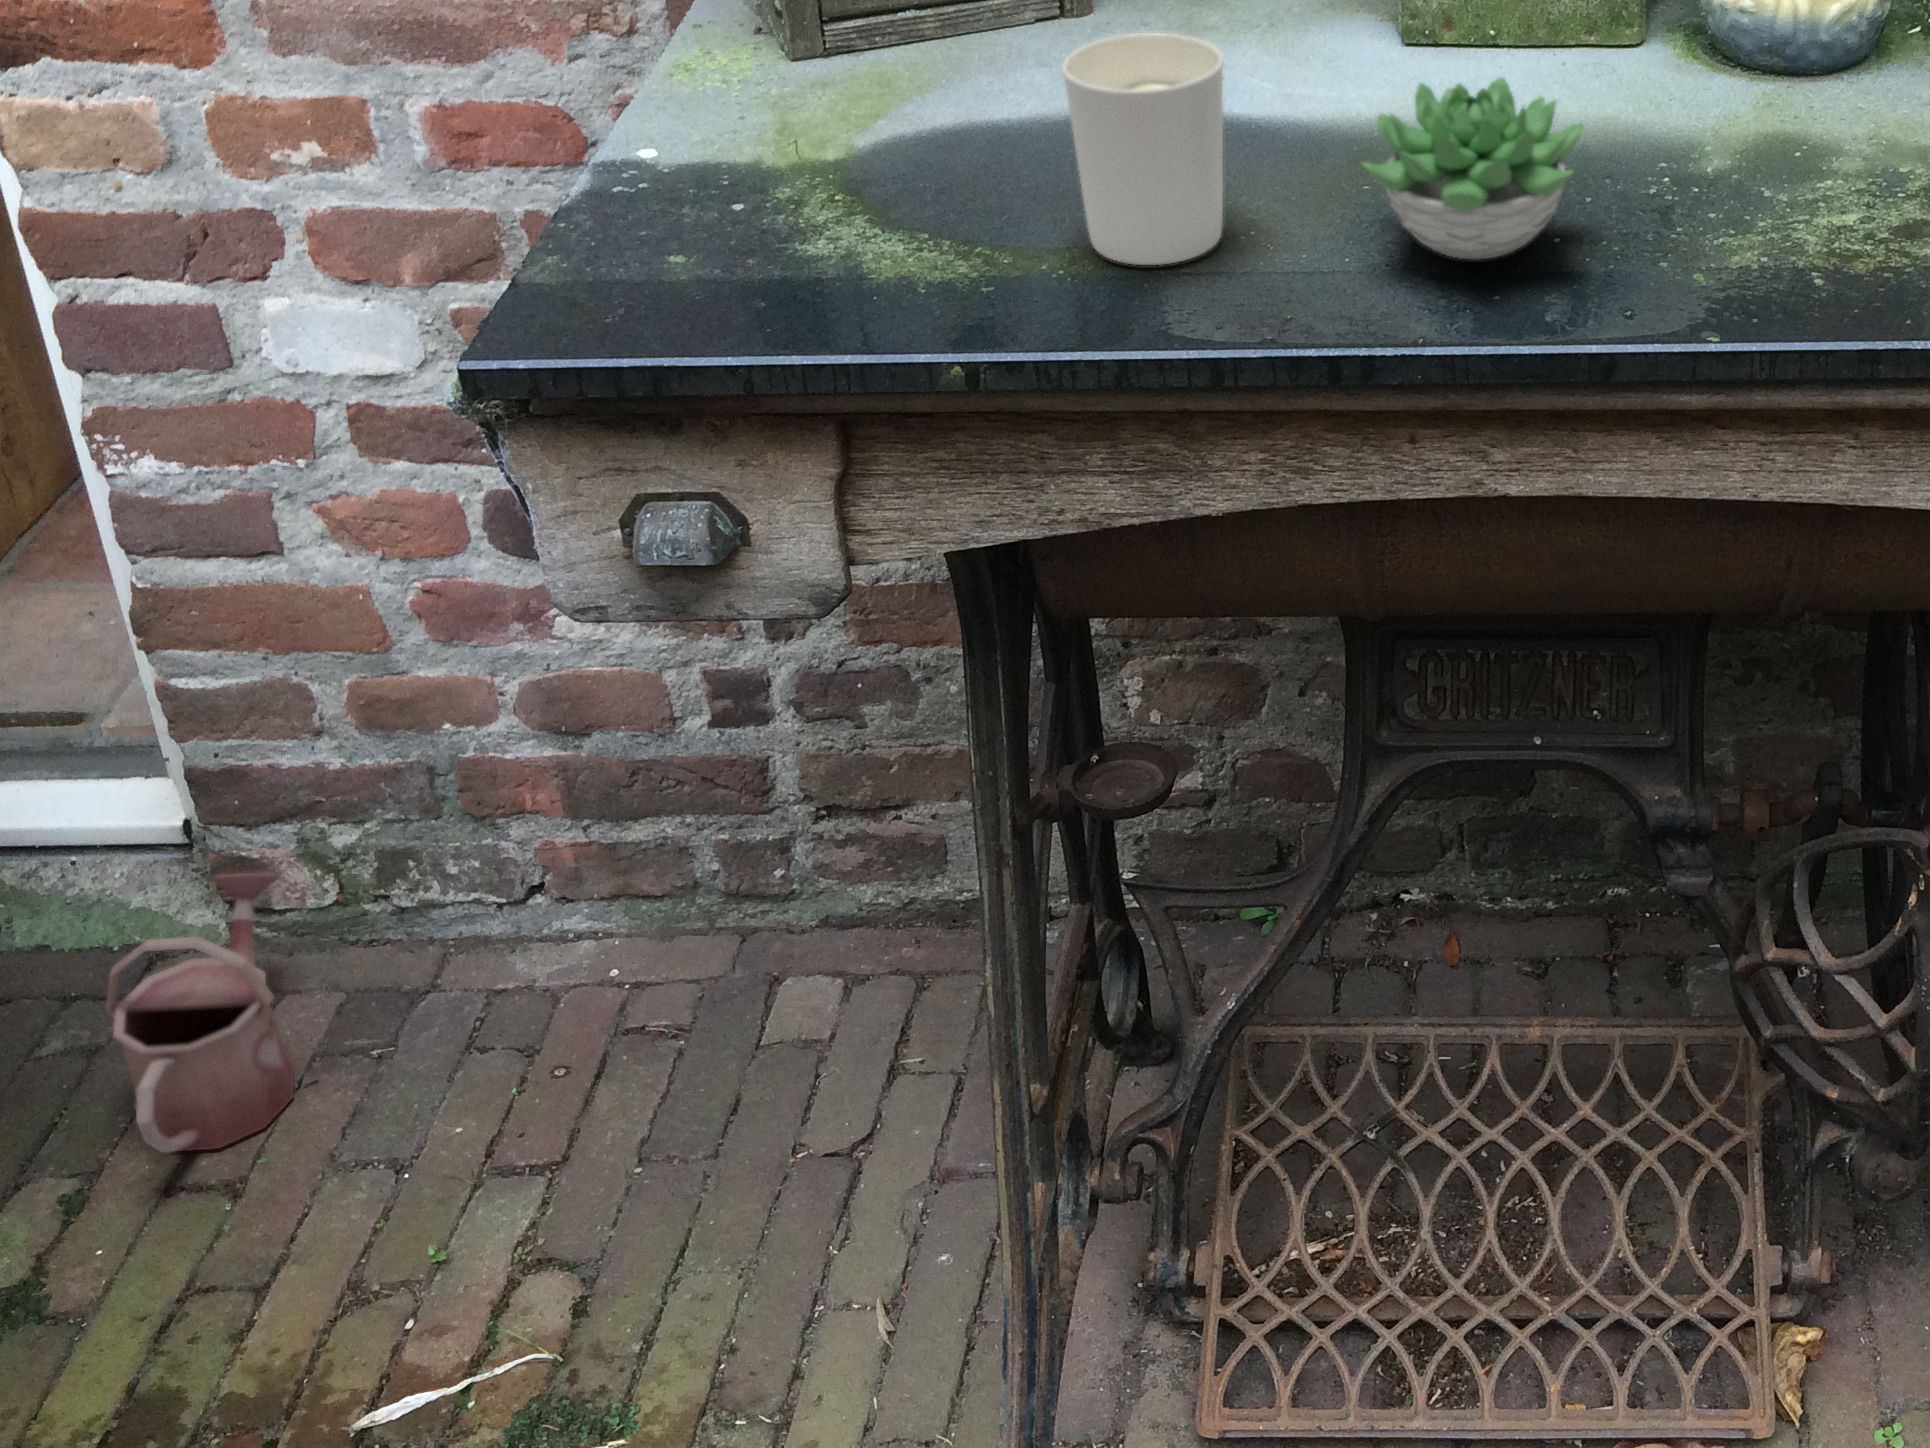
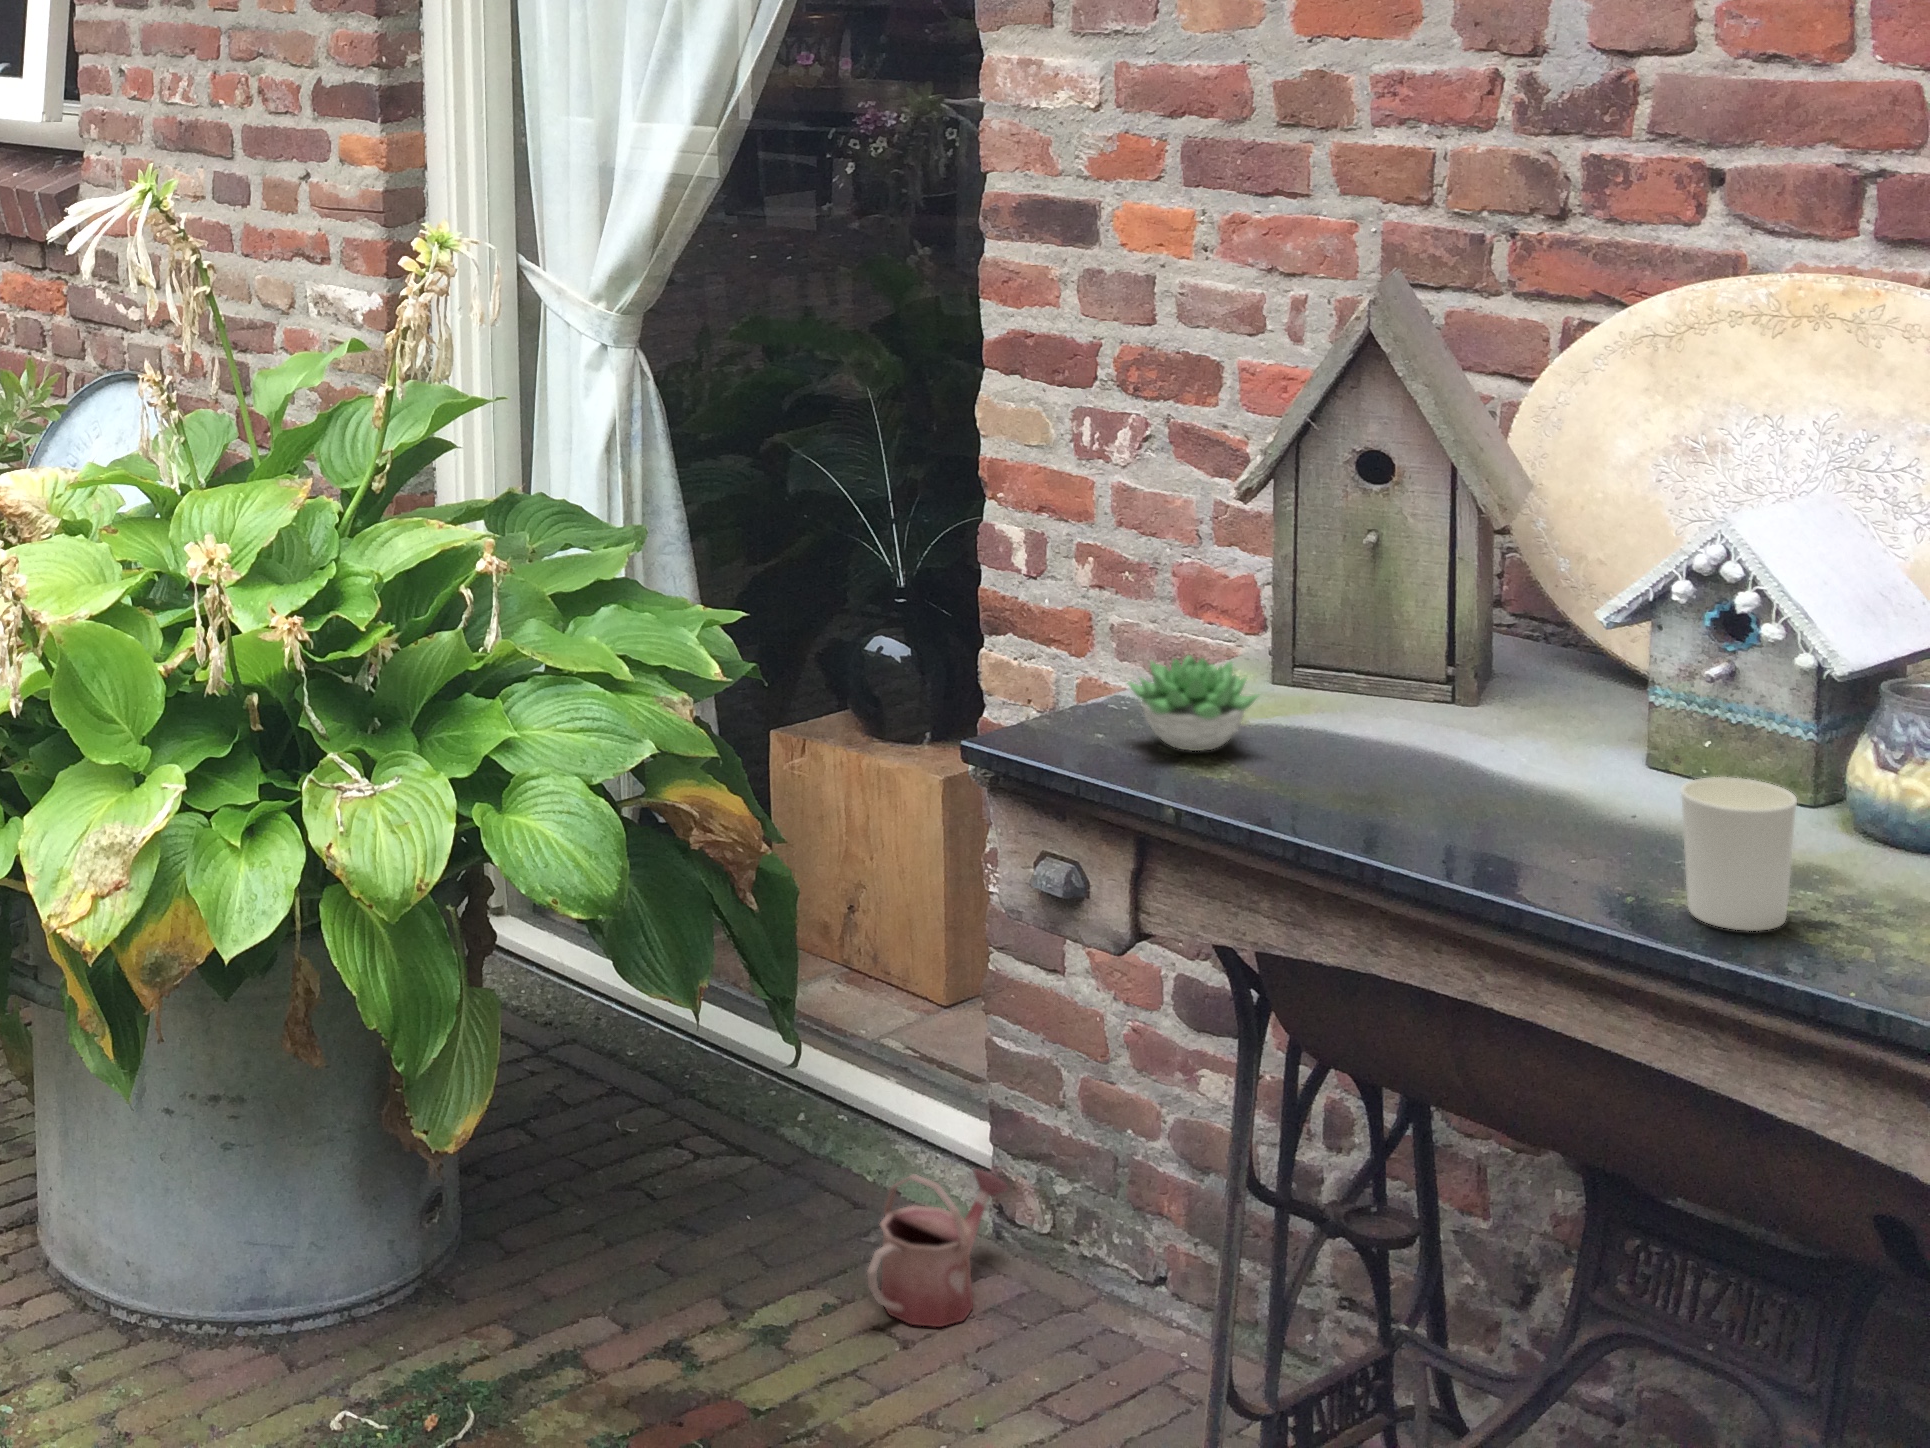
candle holder: present [1062,33,1224,265] -> present [1681,777,1797,931]
succulent plant: present [1362,77,1584,259] -> present [1128,655,1259,751]

